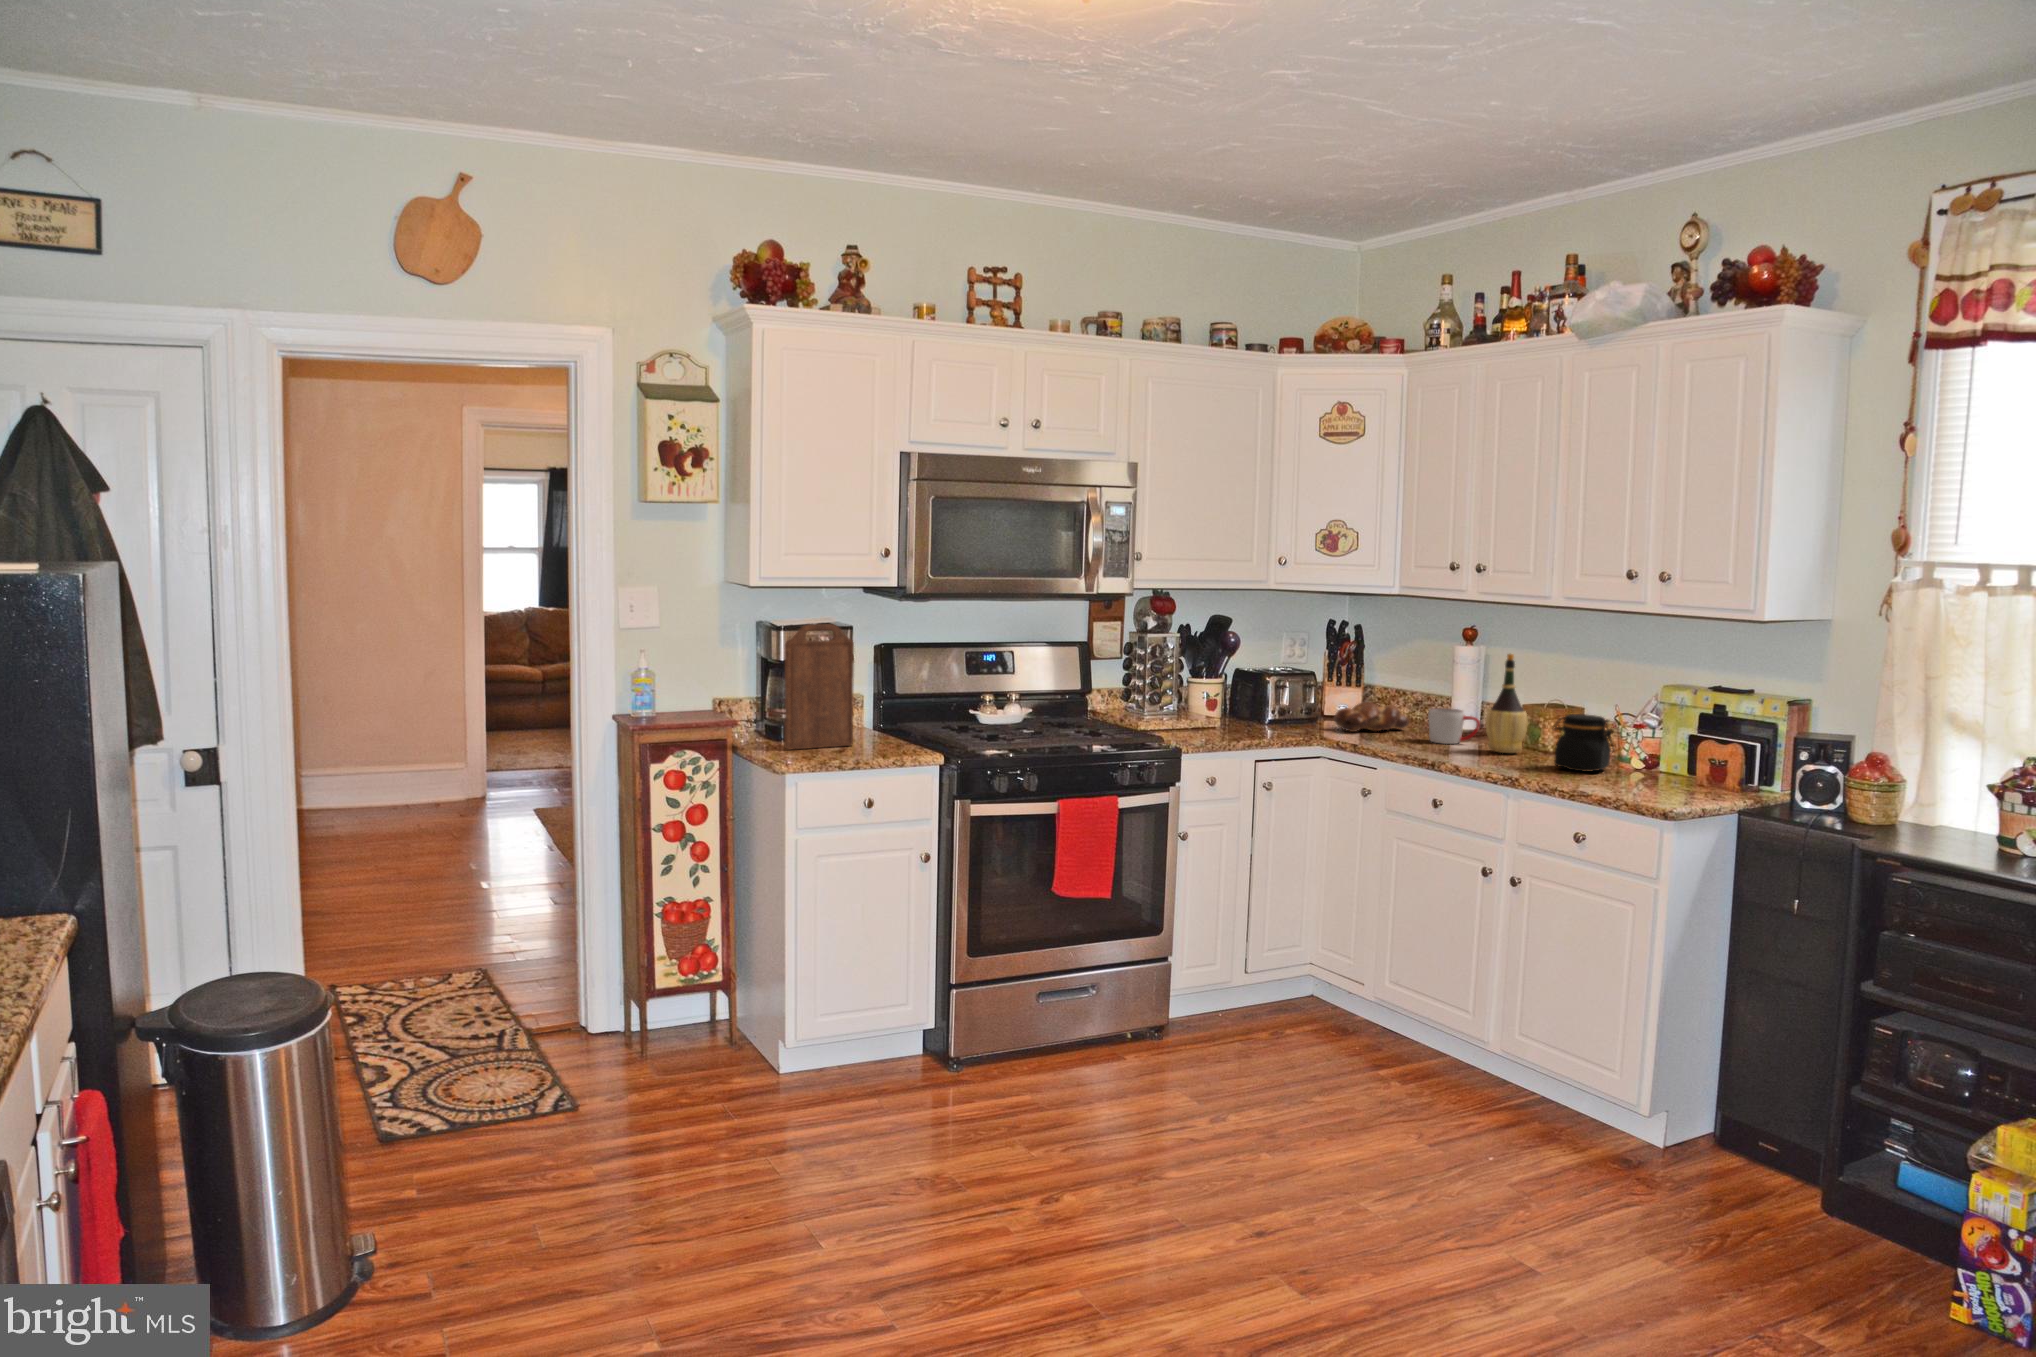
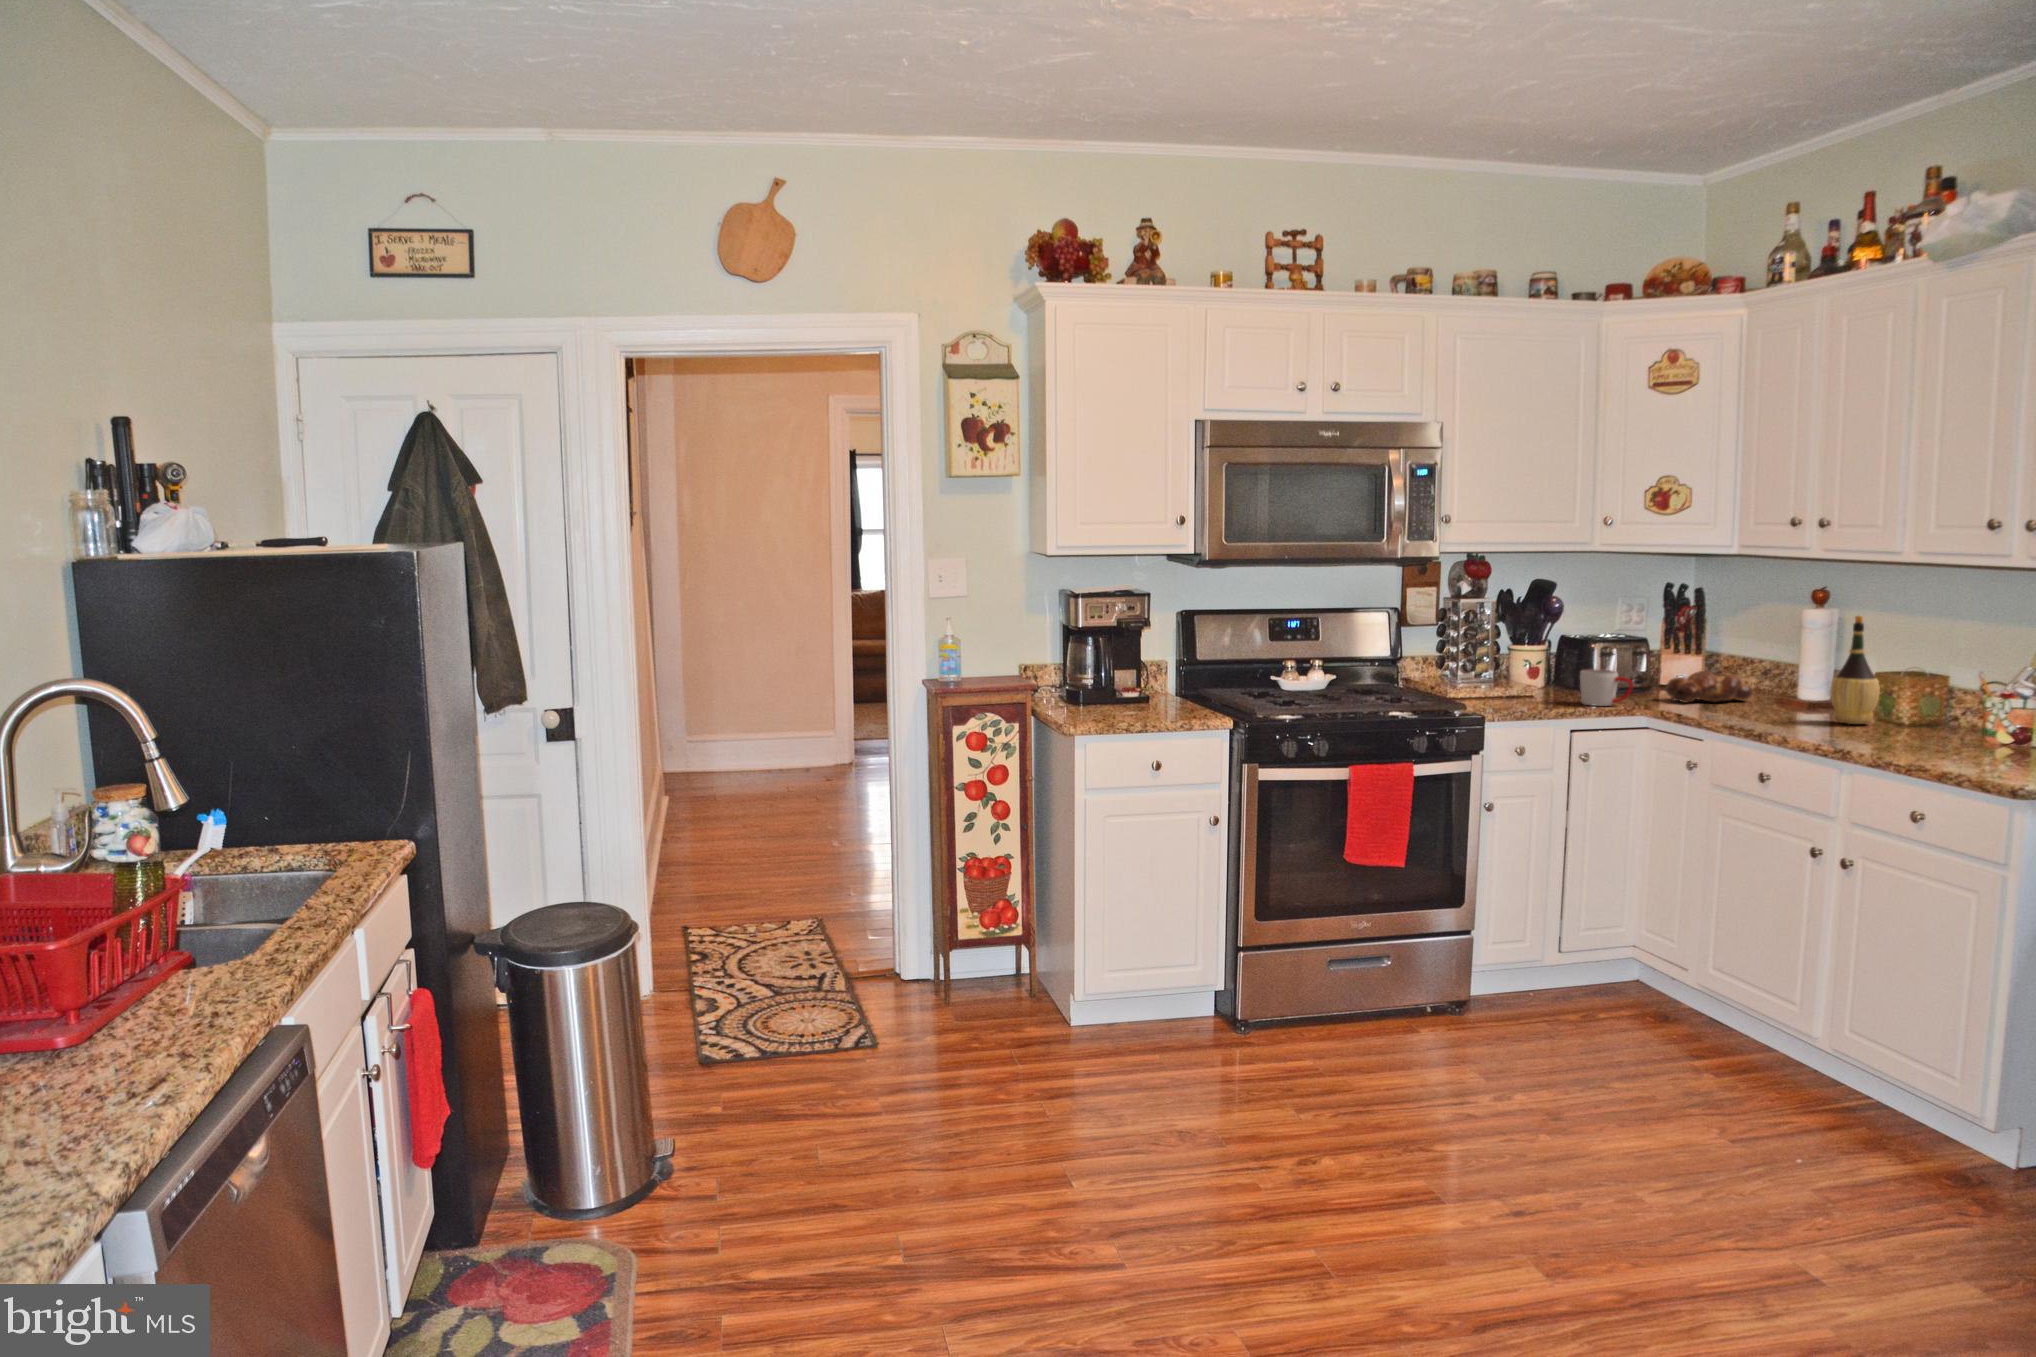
cutting board: present [784,624,854,750] -> none [1078,591,1145,713]
mug: present [1428,708,1480,744] -> present [1580,669,1633,706]
jar: present [1553,714,1614,771] -> none [1900,680,1973,742]

